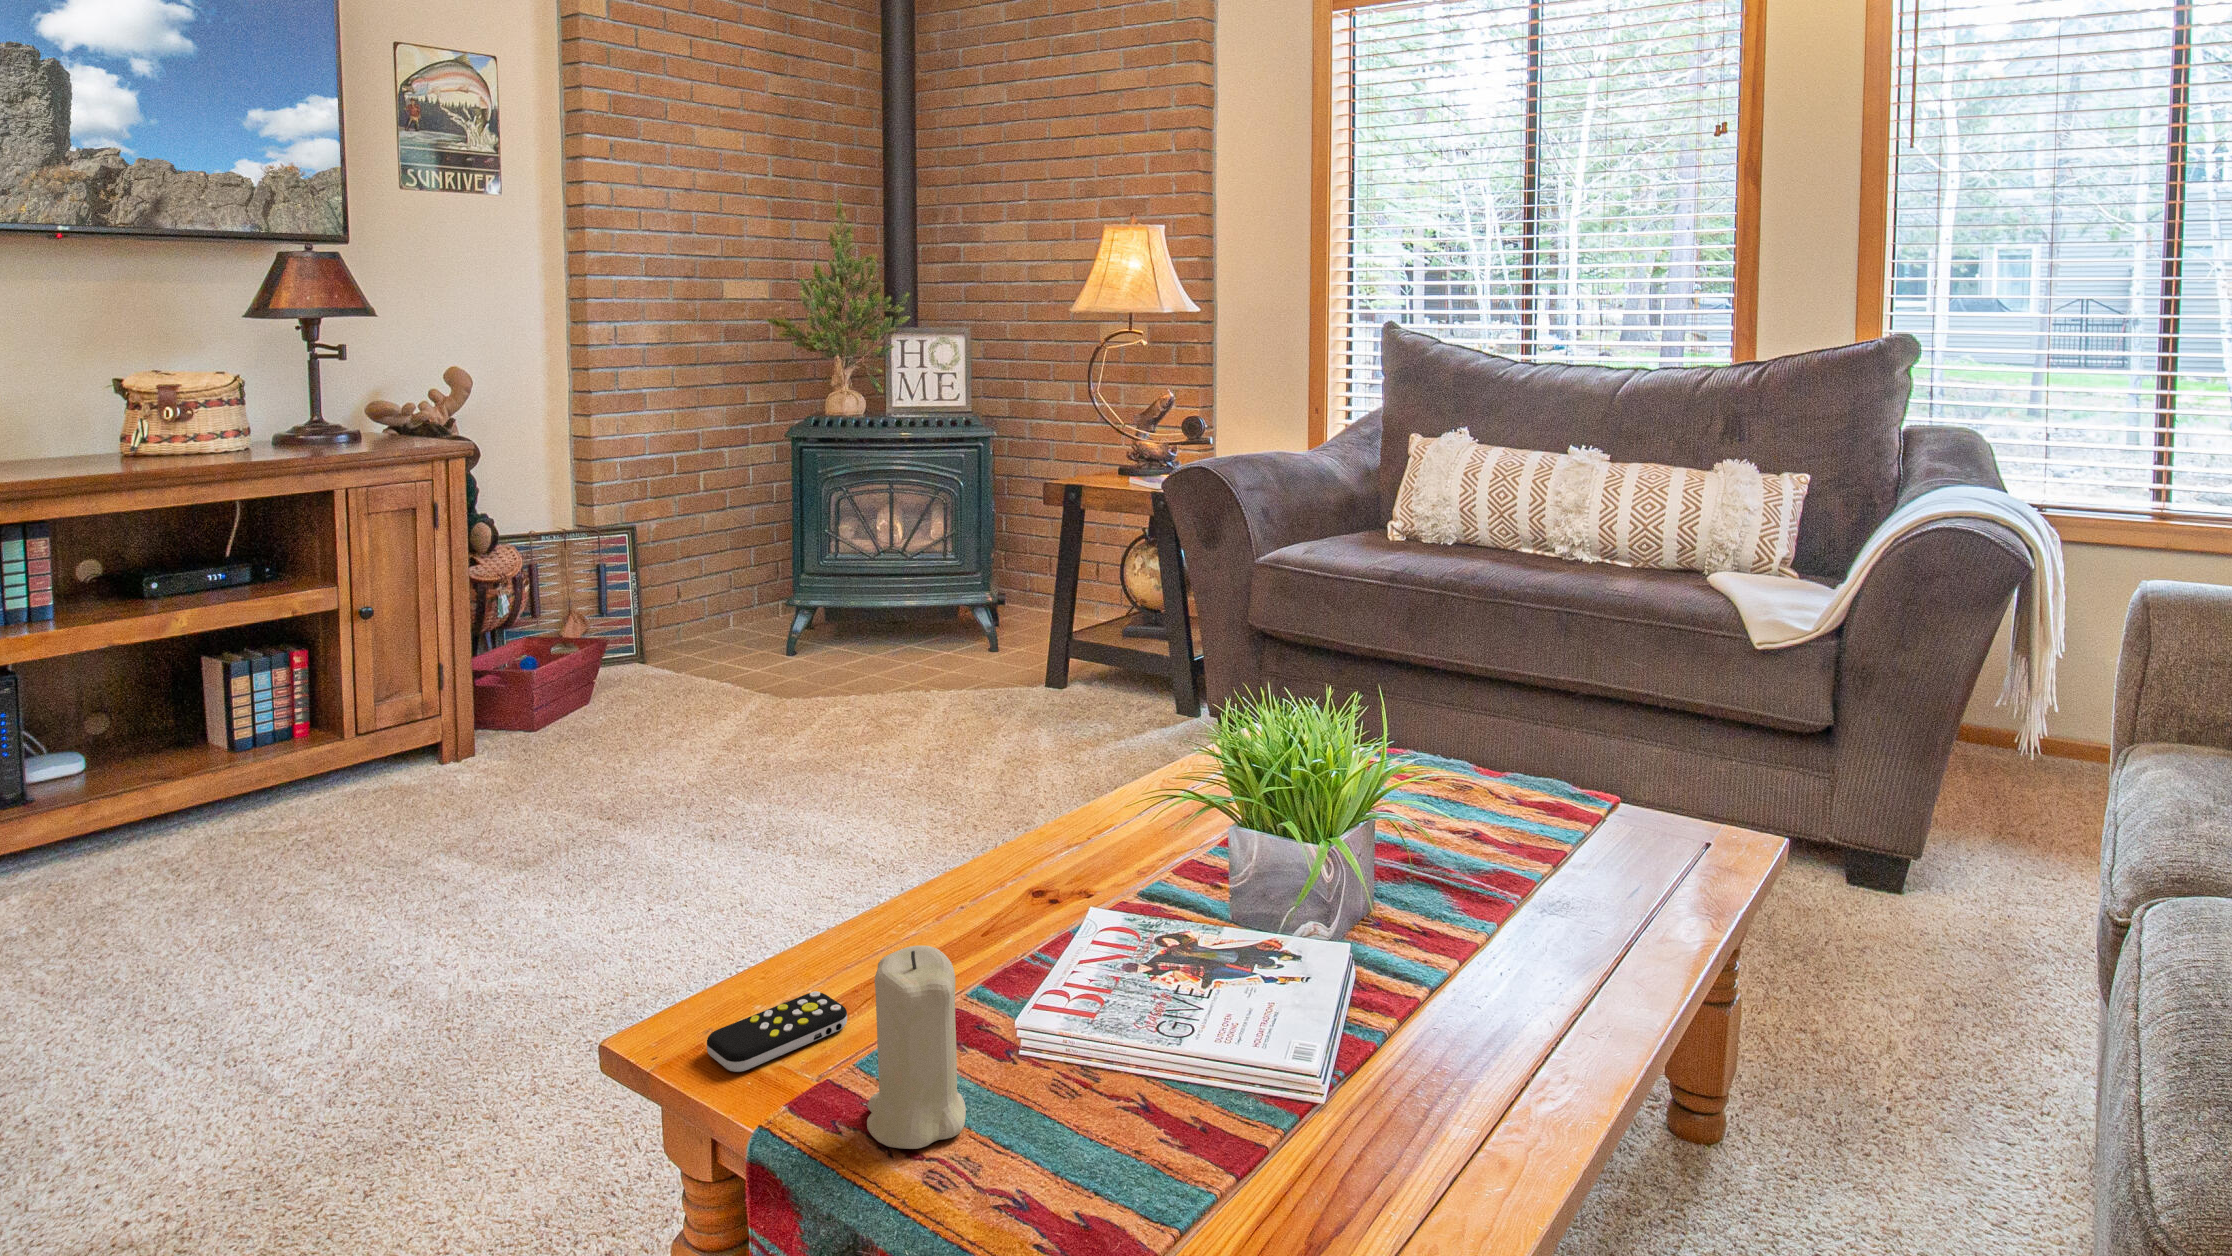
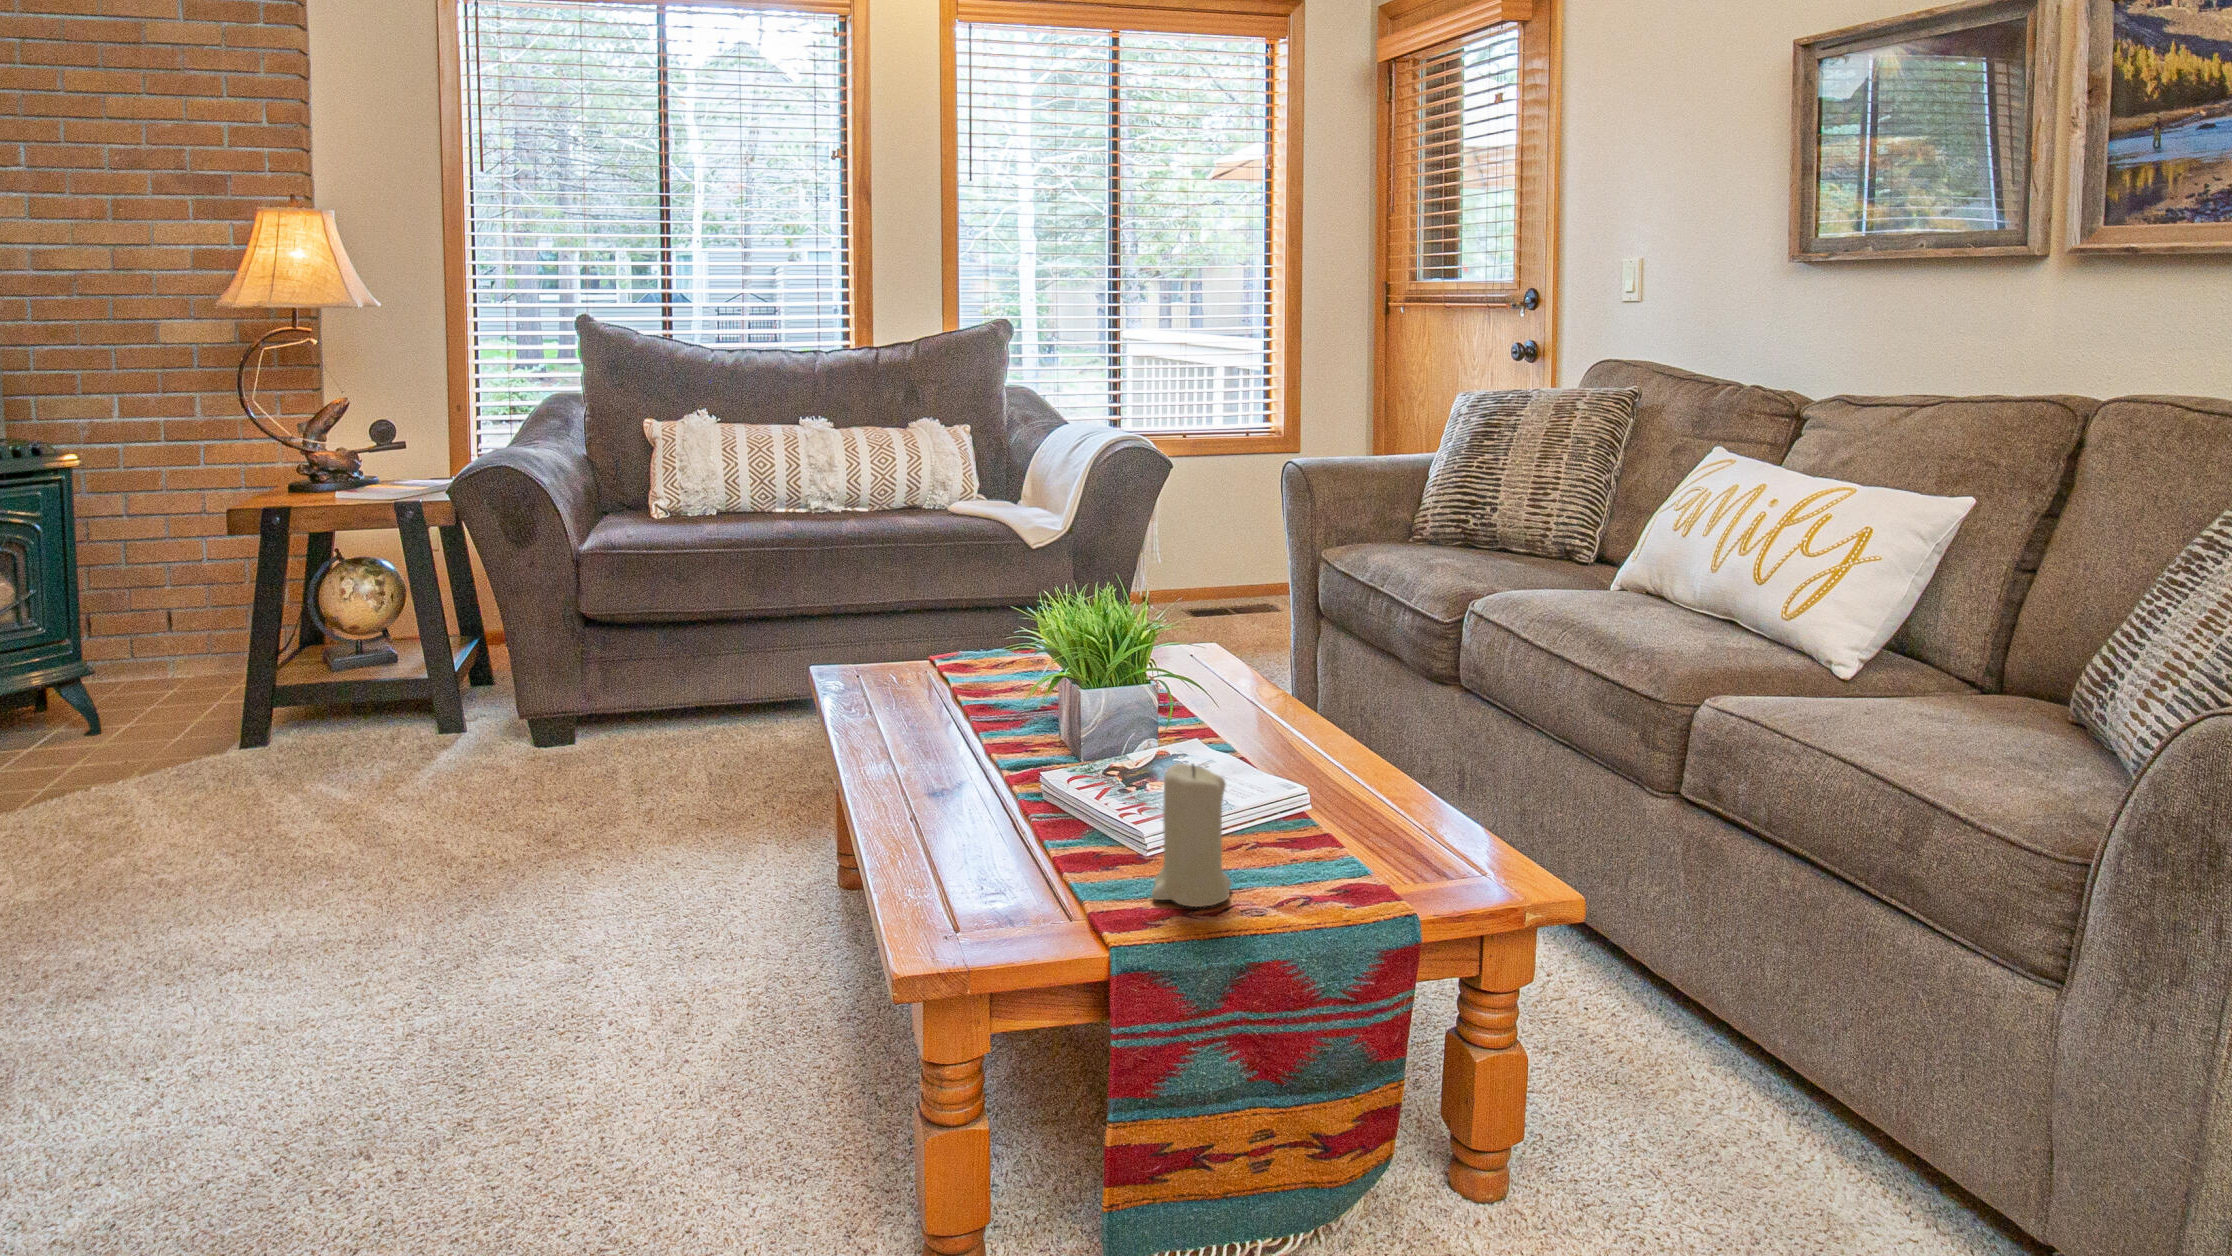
remote control: present [707,991,847,1072] -> none [981,867,1039,930]

